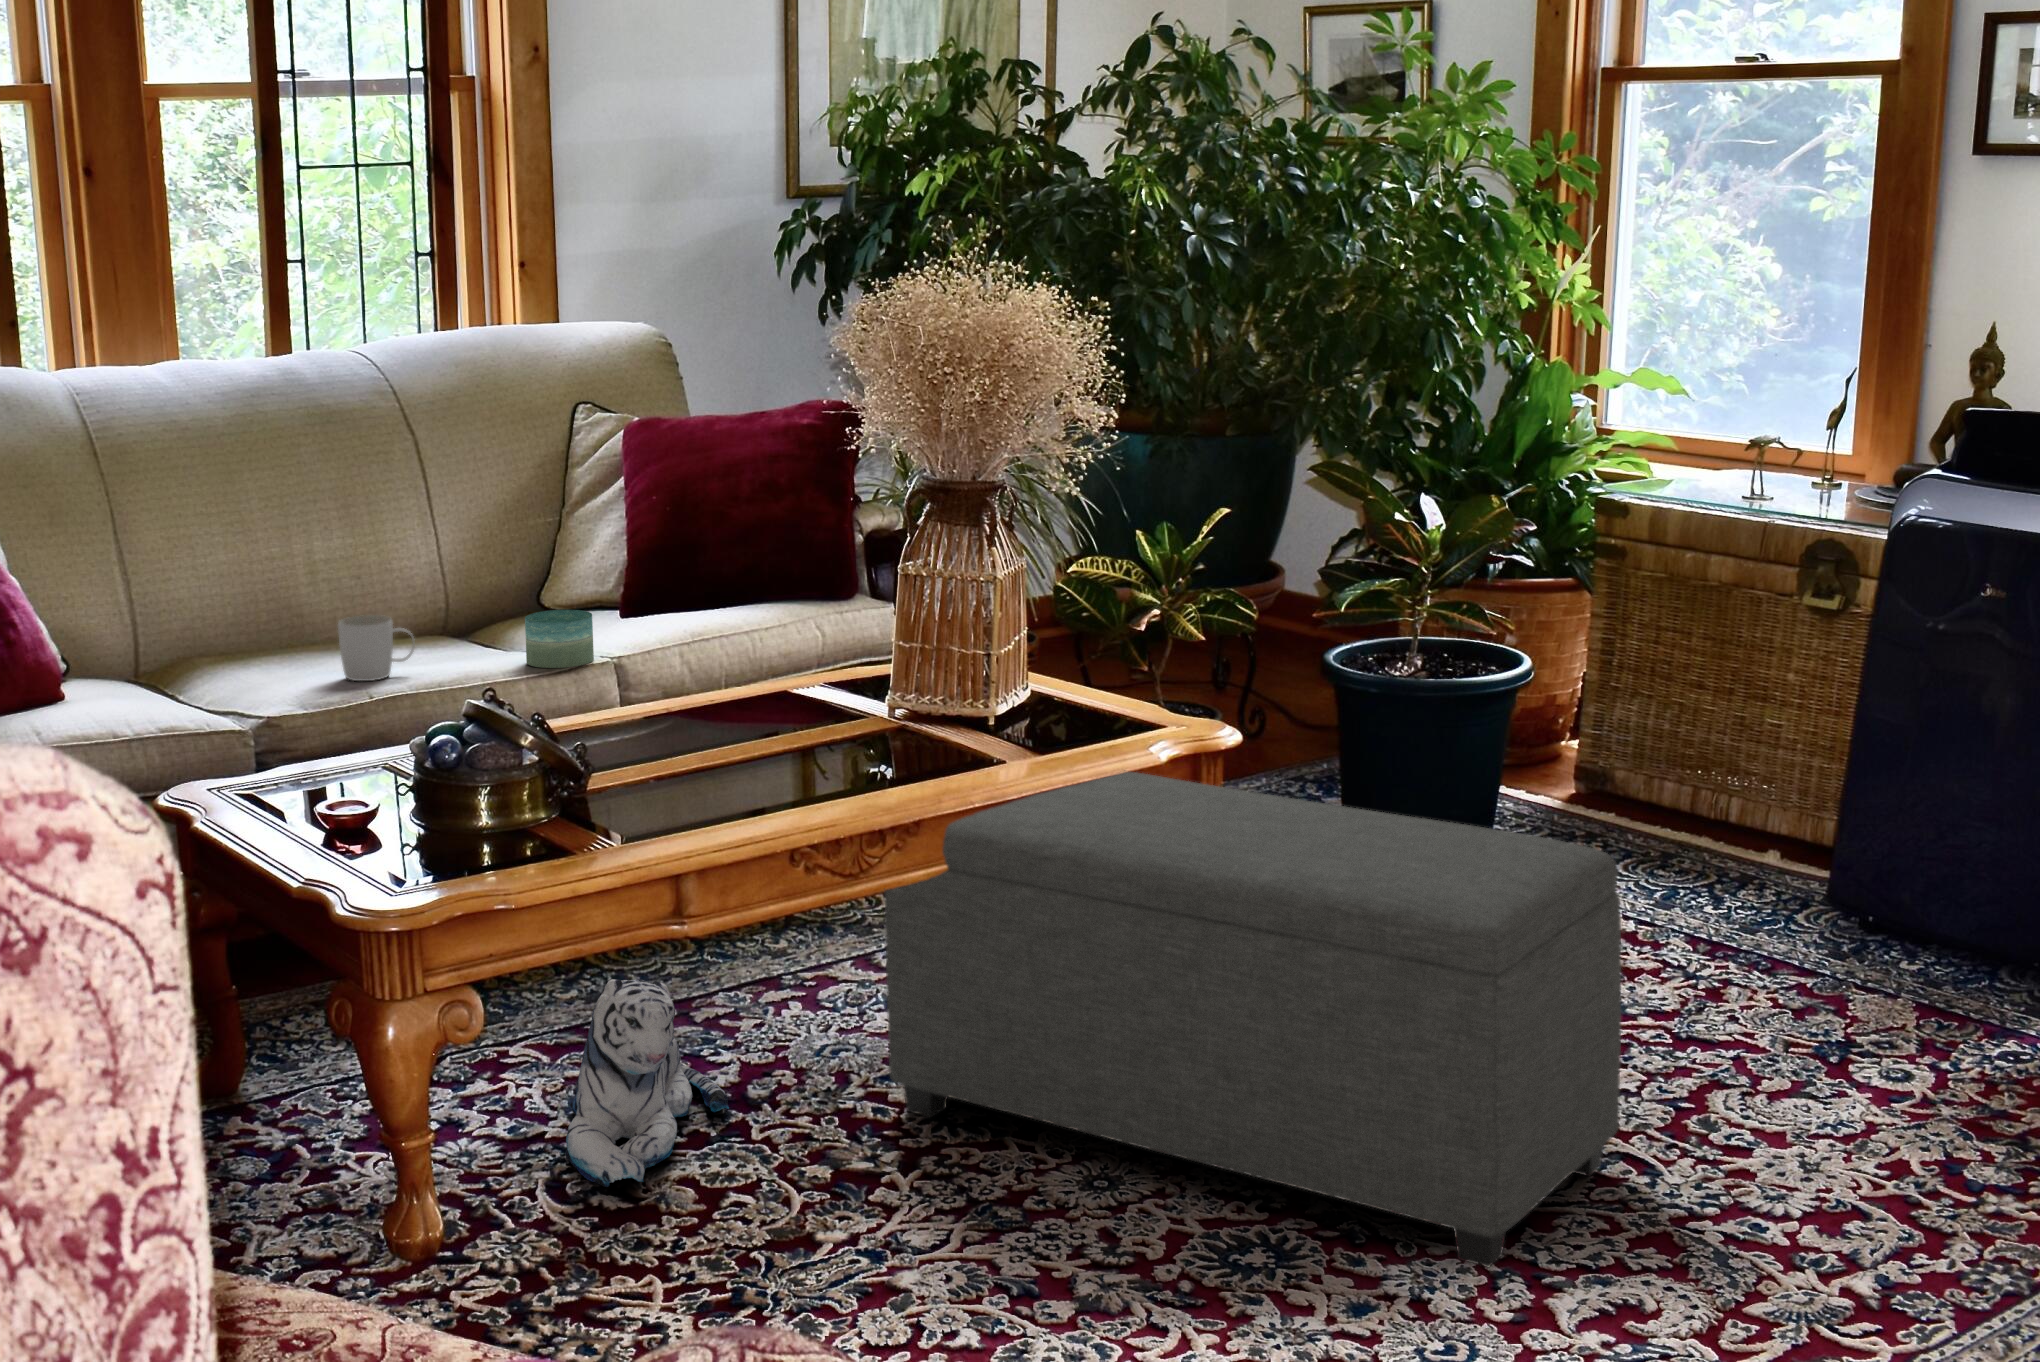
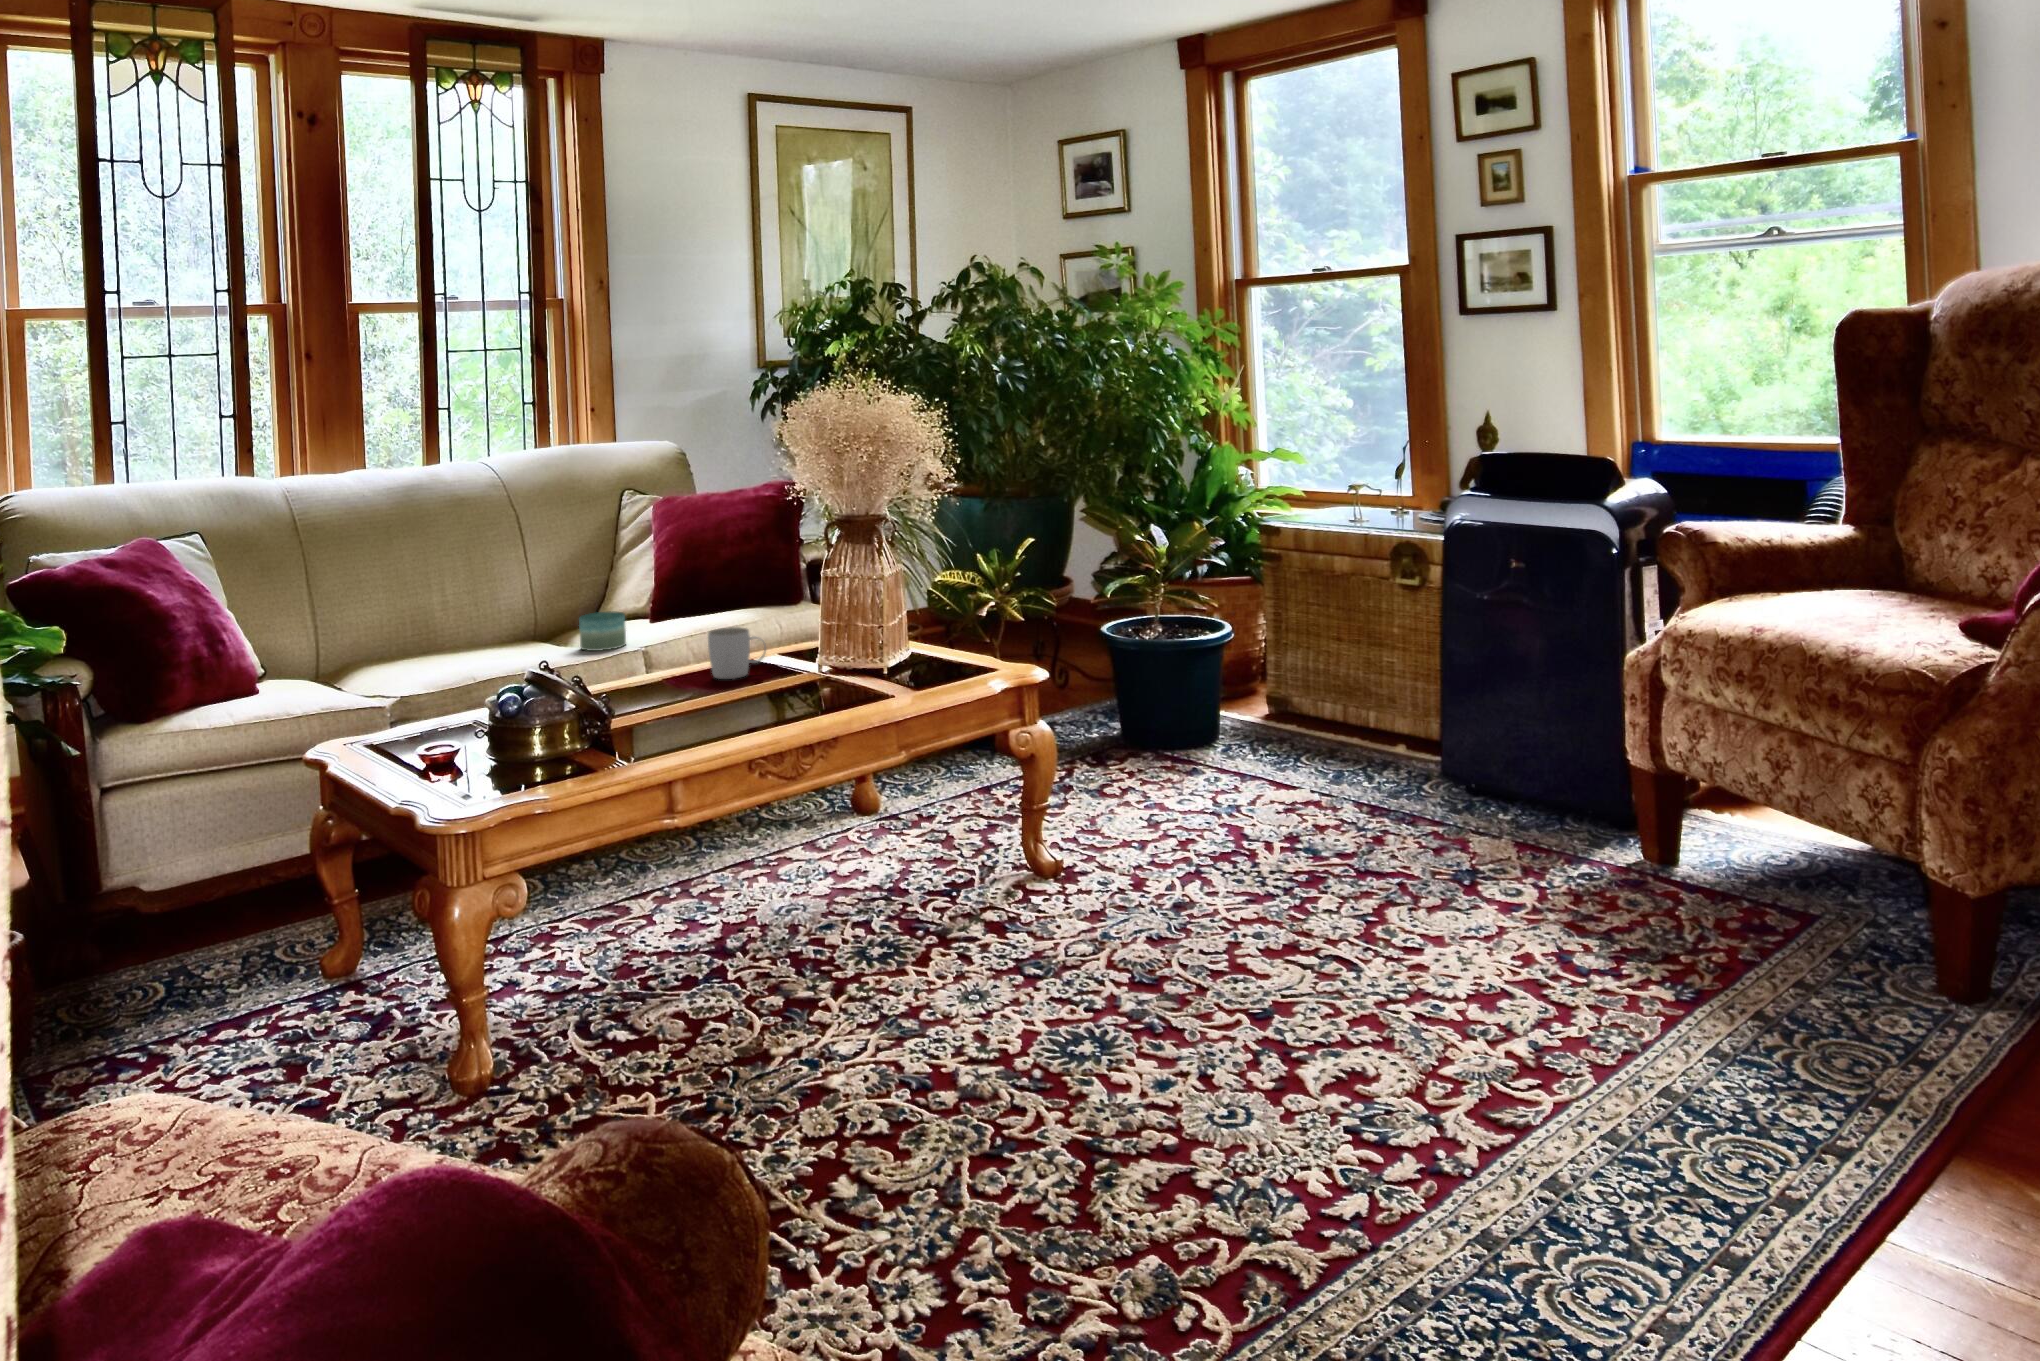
mug: present [338,615,415,681] -> present [708,627,766,679]
ottoman: present [885,772,1621,1267] -> none [816,697,1333,1047]
plush toy: present [566,979,729,1187] -> none [589,863,710,1020]

